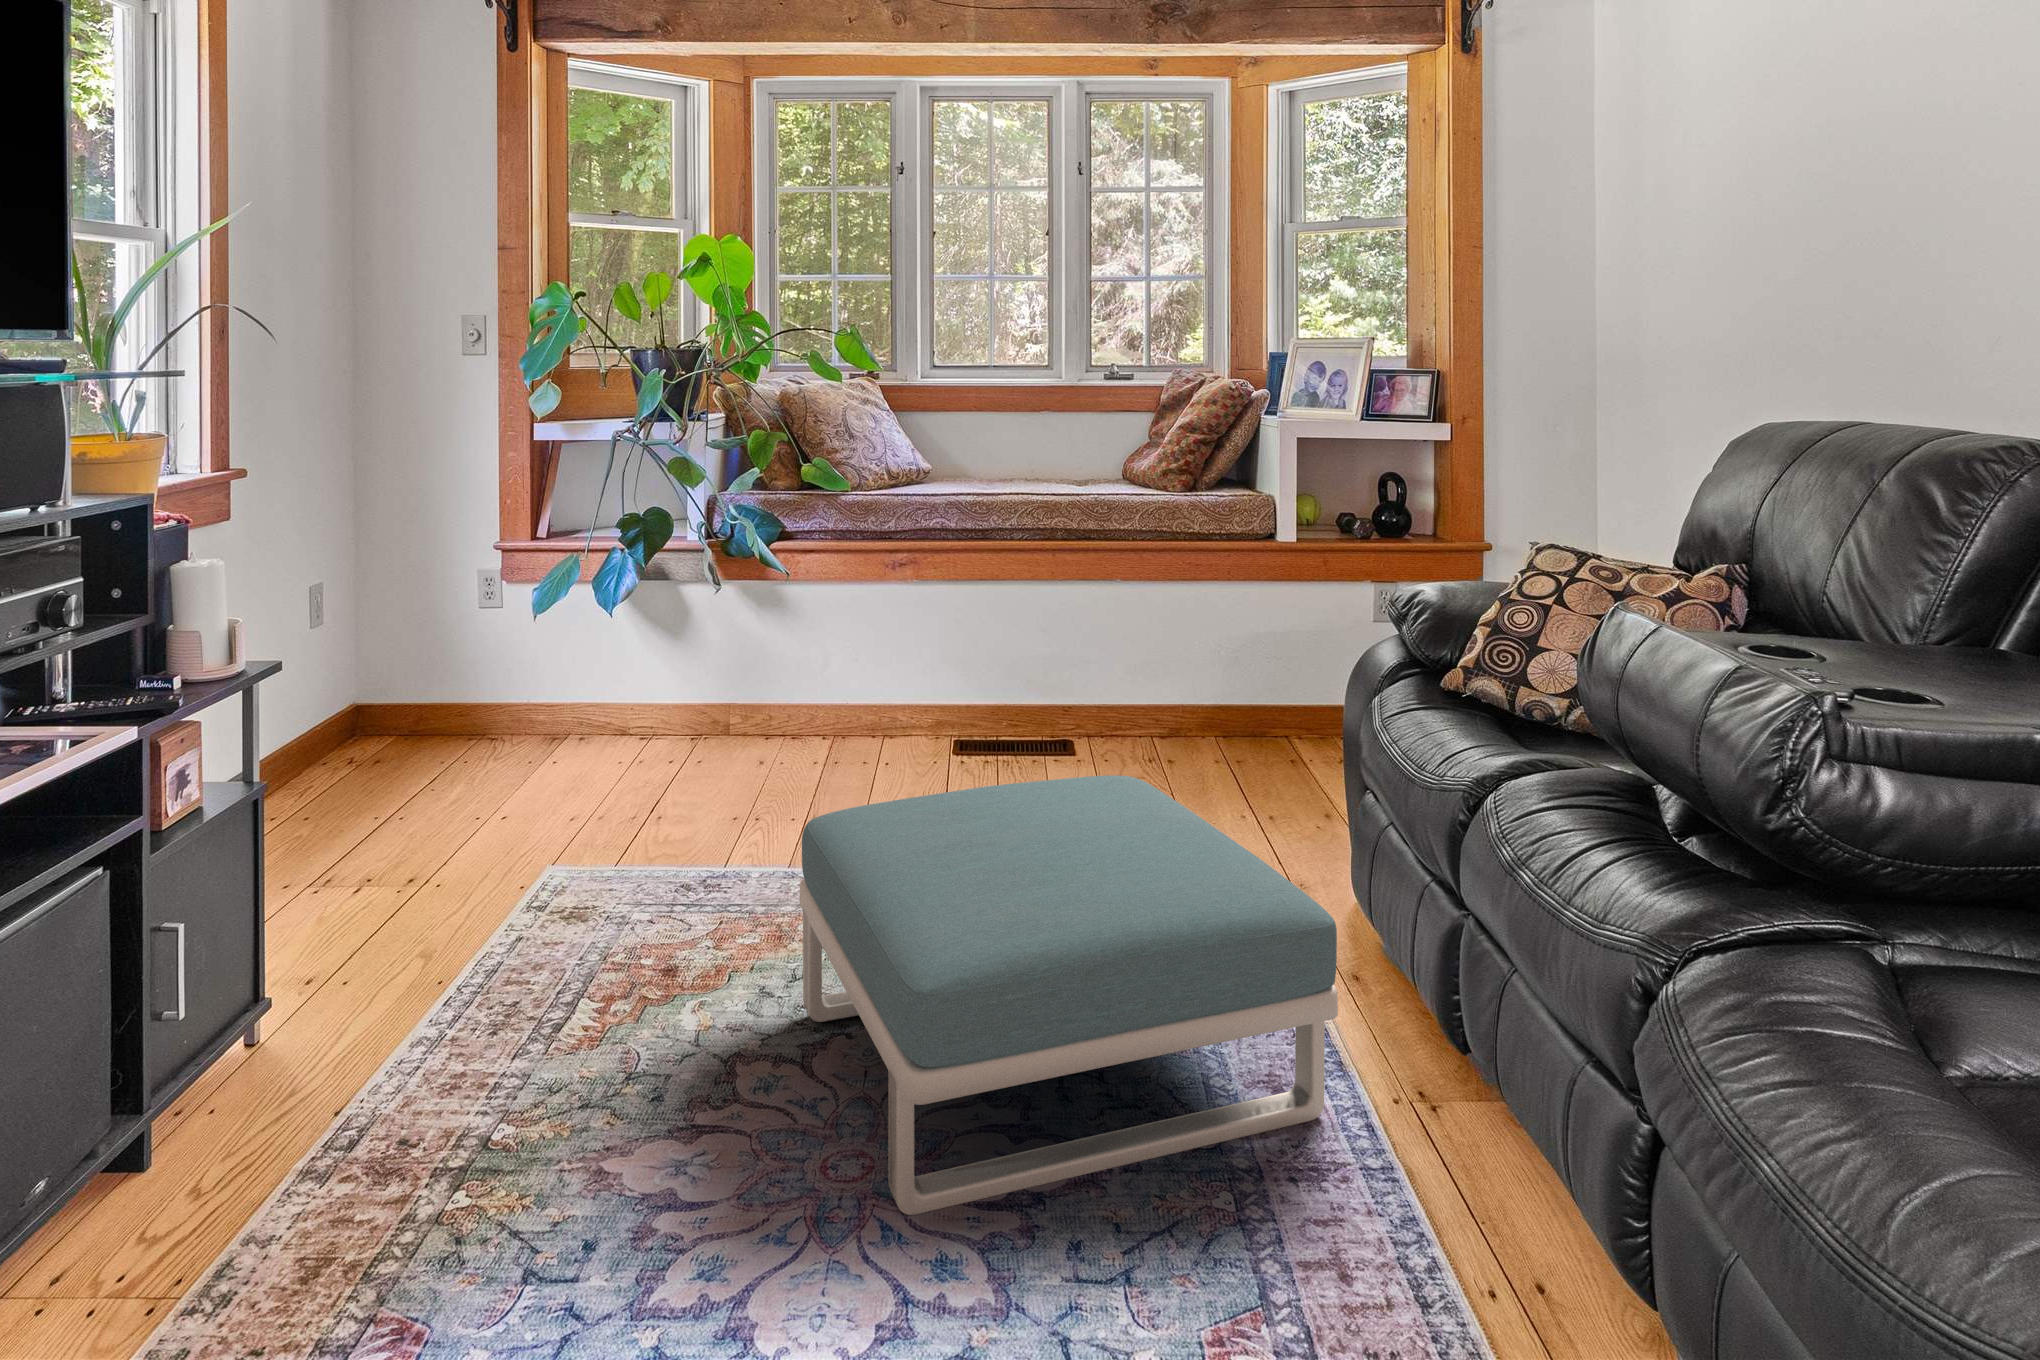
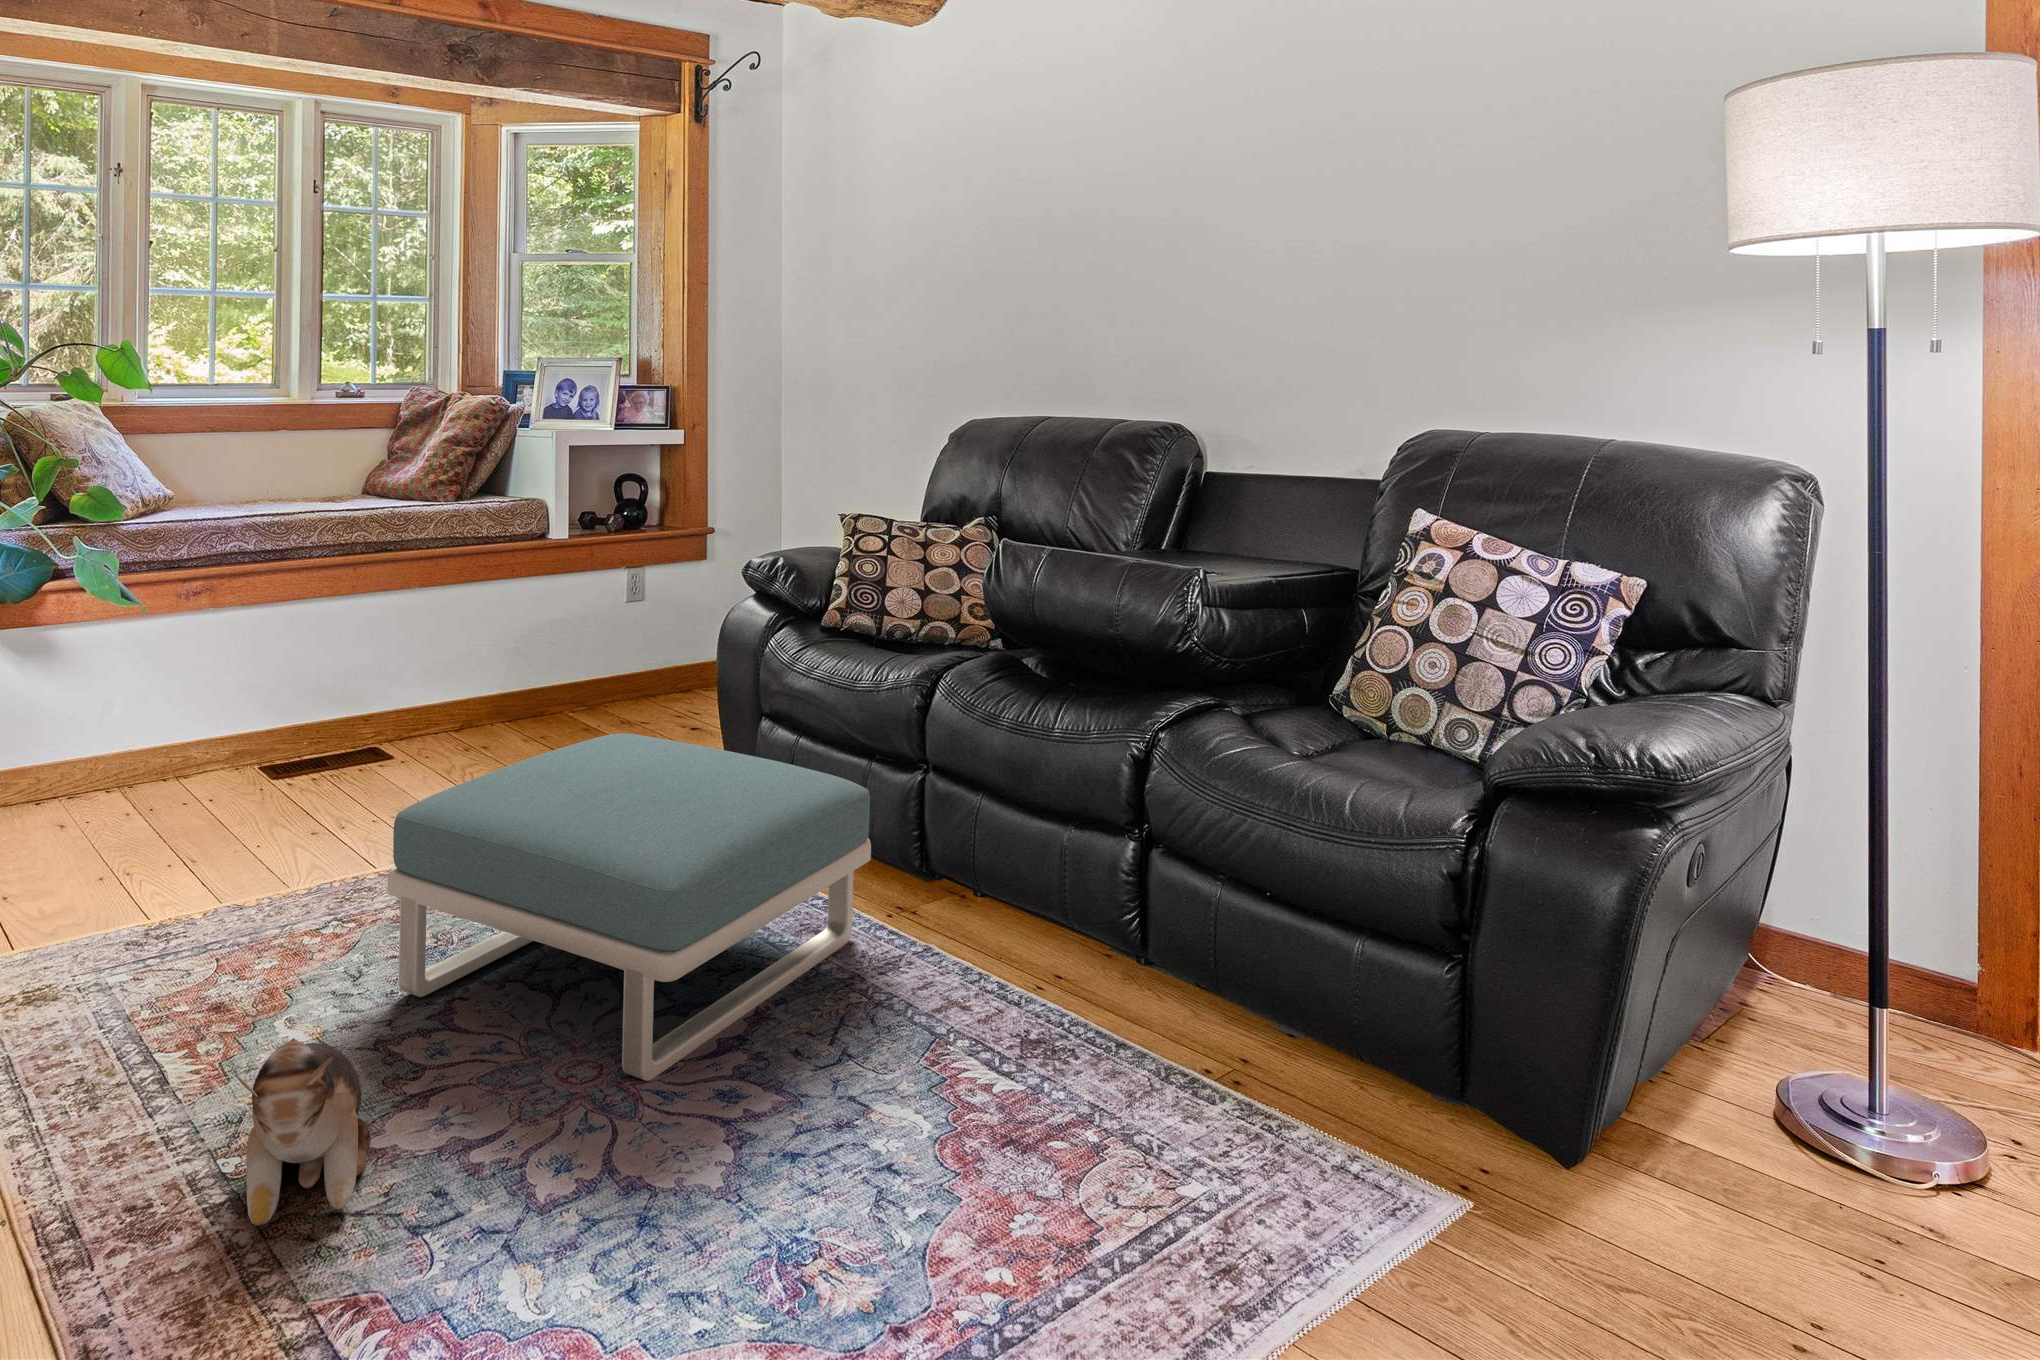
plush toy: none [374,1039,643,1233] -> present [236,1038,371,1226]

